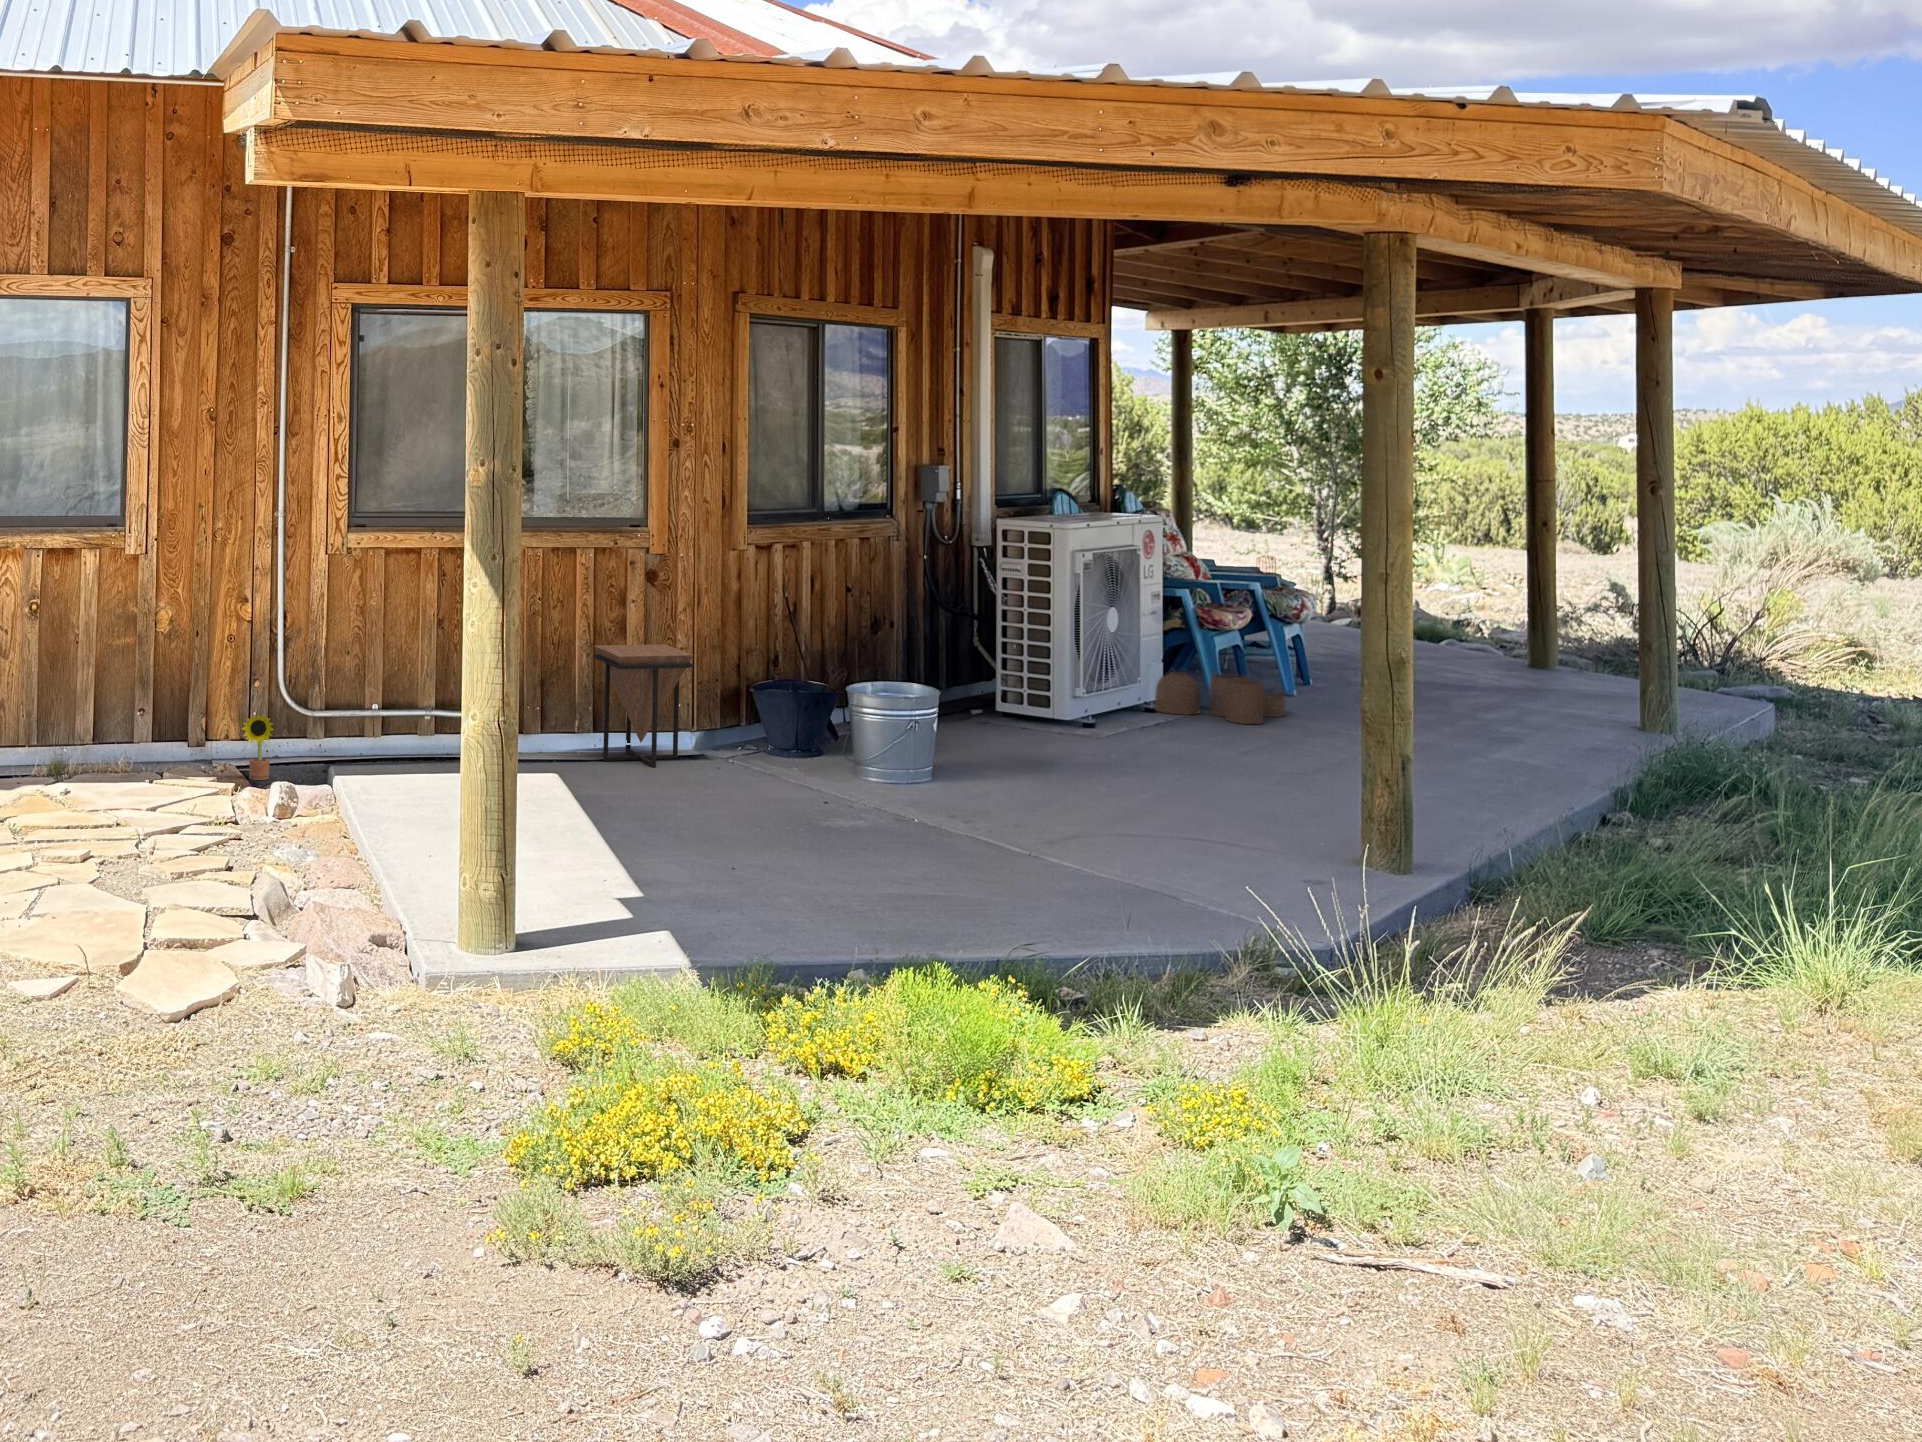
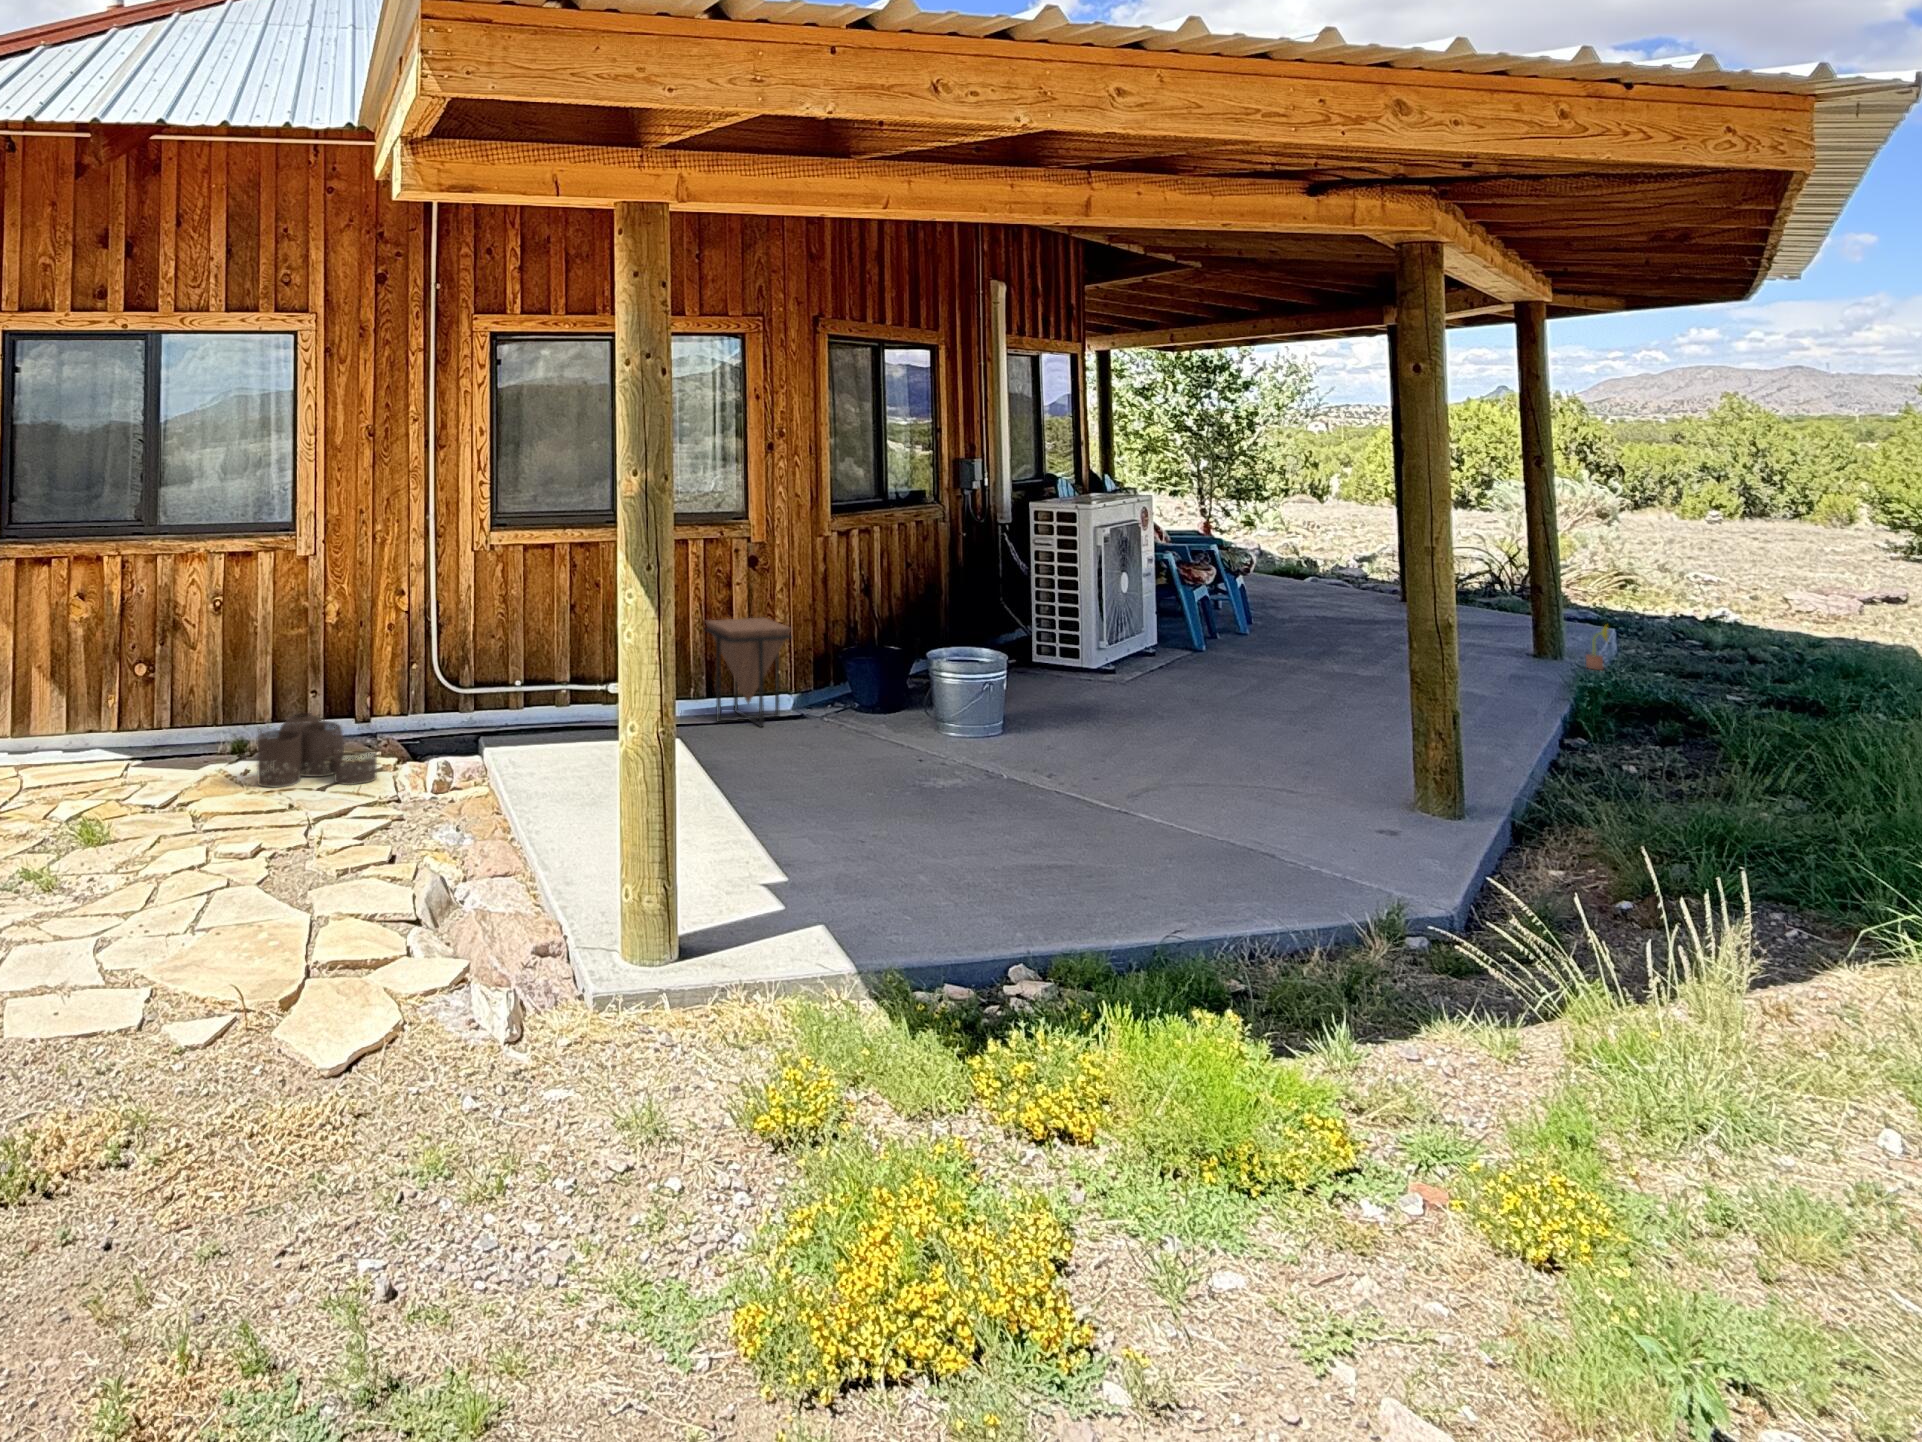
woven basket: present [1155,670,1286,724] -> present [258,713,378,787]
decorative plant: present [242,714,274,780] -> present [1586,626,1608,670]

